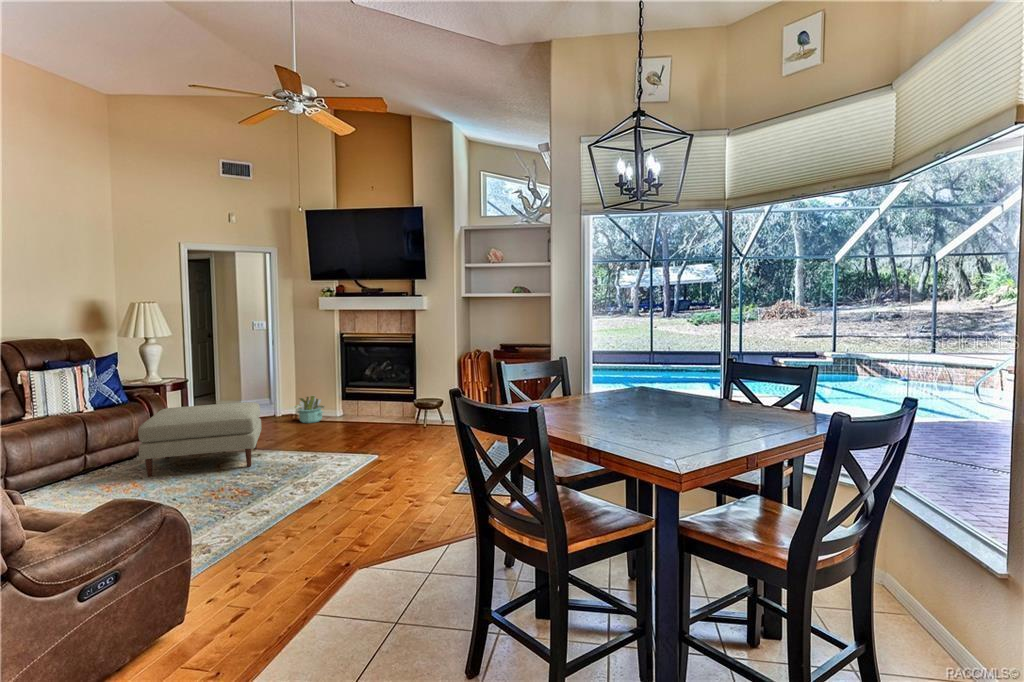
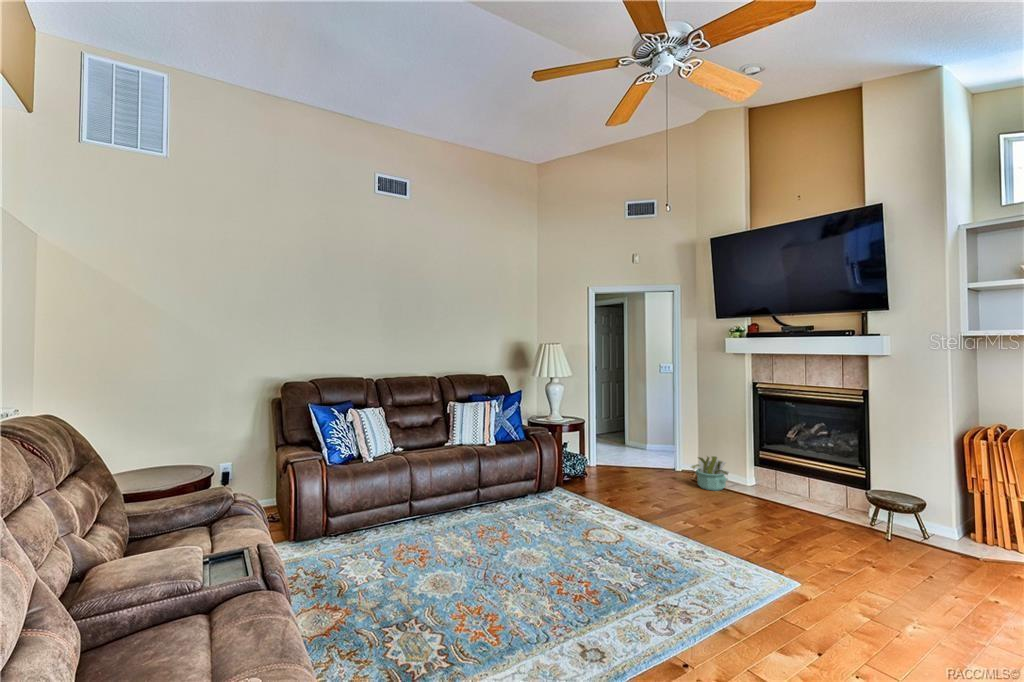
ottoman: present [138,402,261,477] -> none [513,453,643,546]

